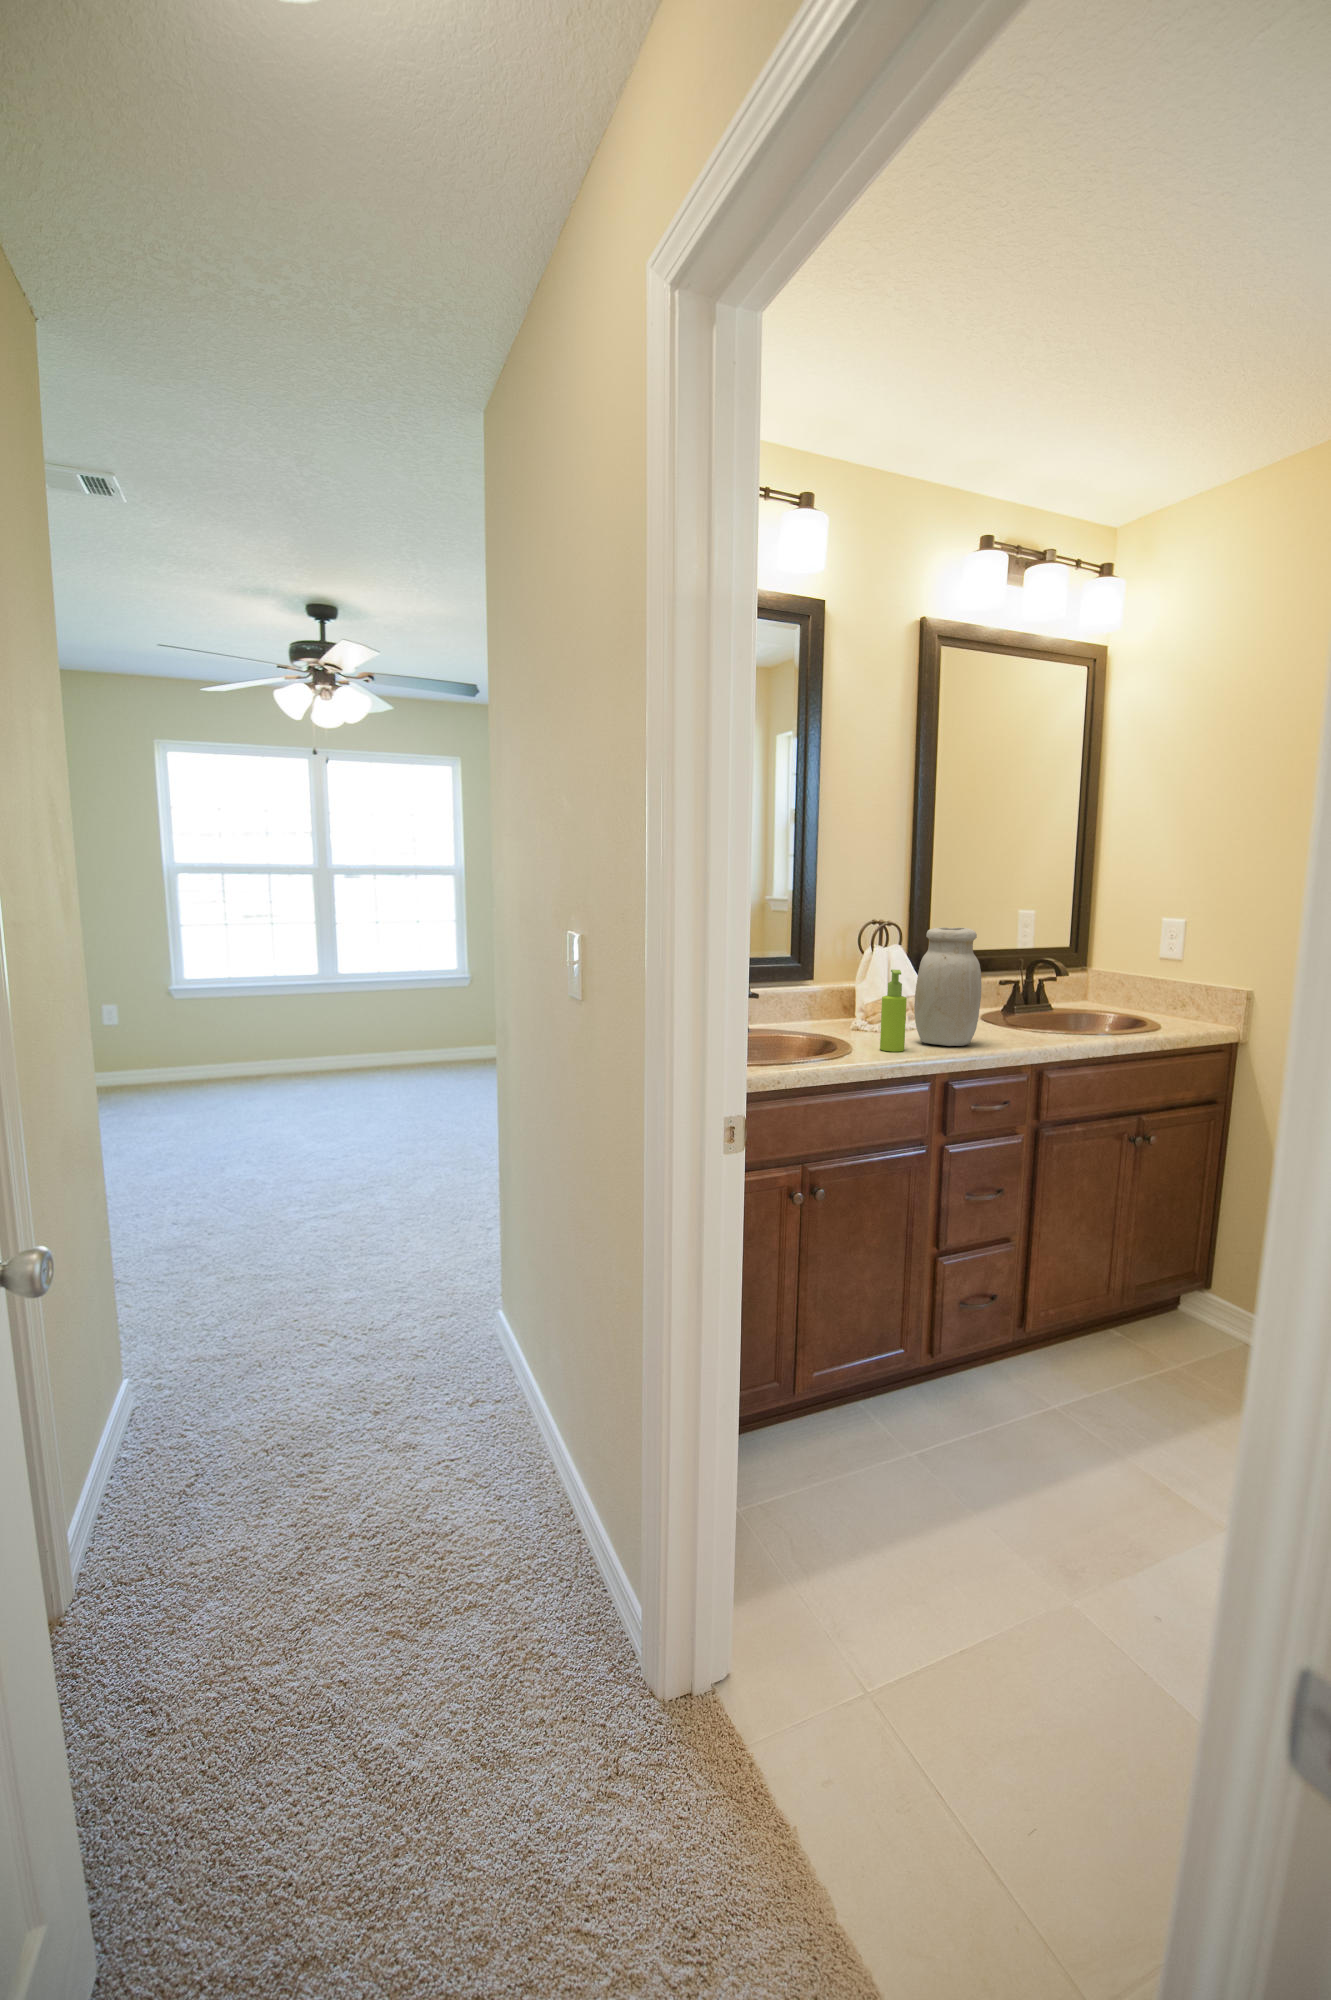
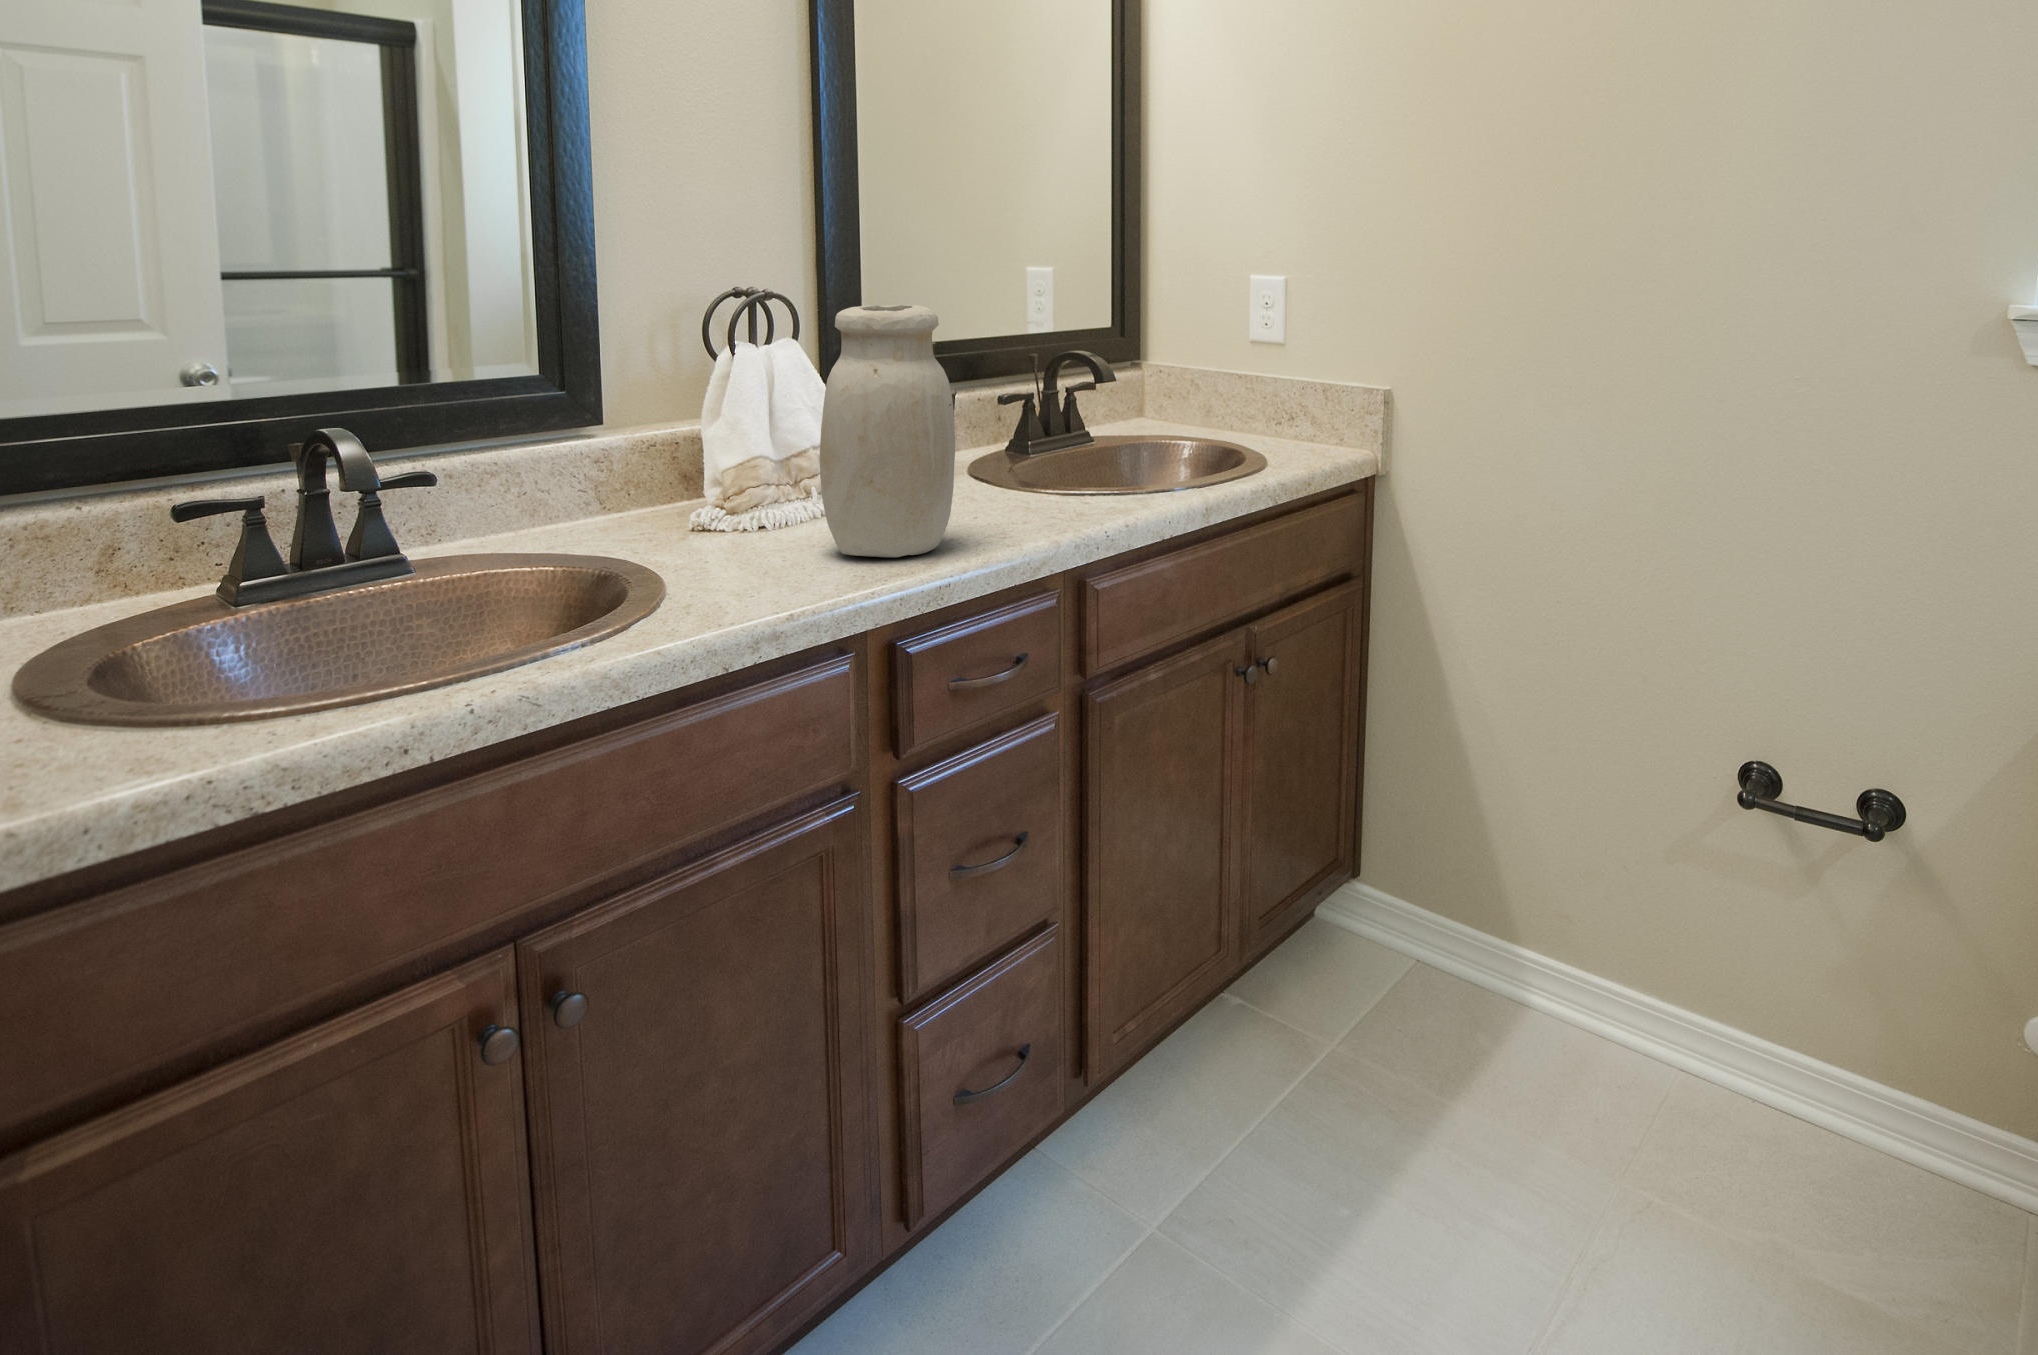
soap dispenser: present [880,970,907,1052] -> none [739,404,798,591]

